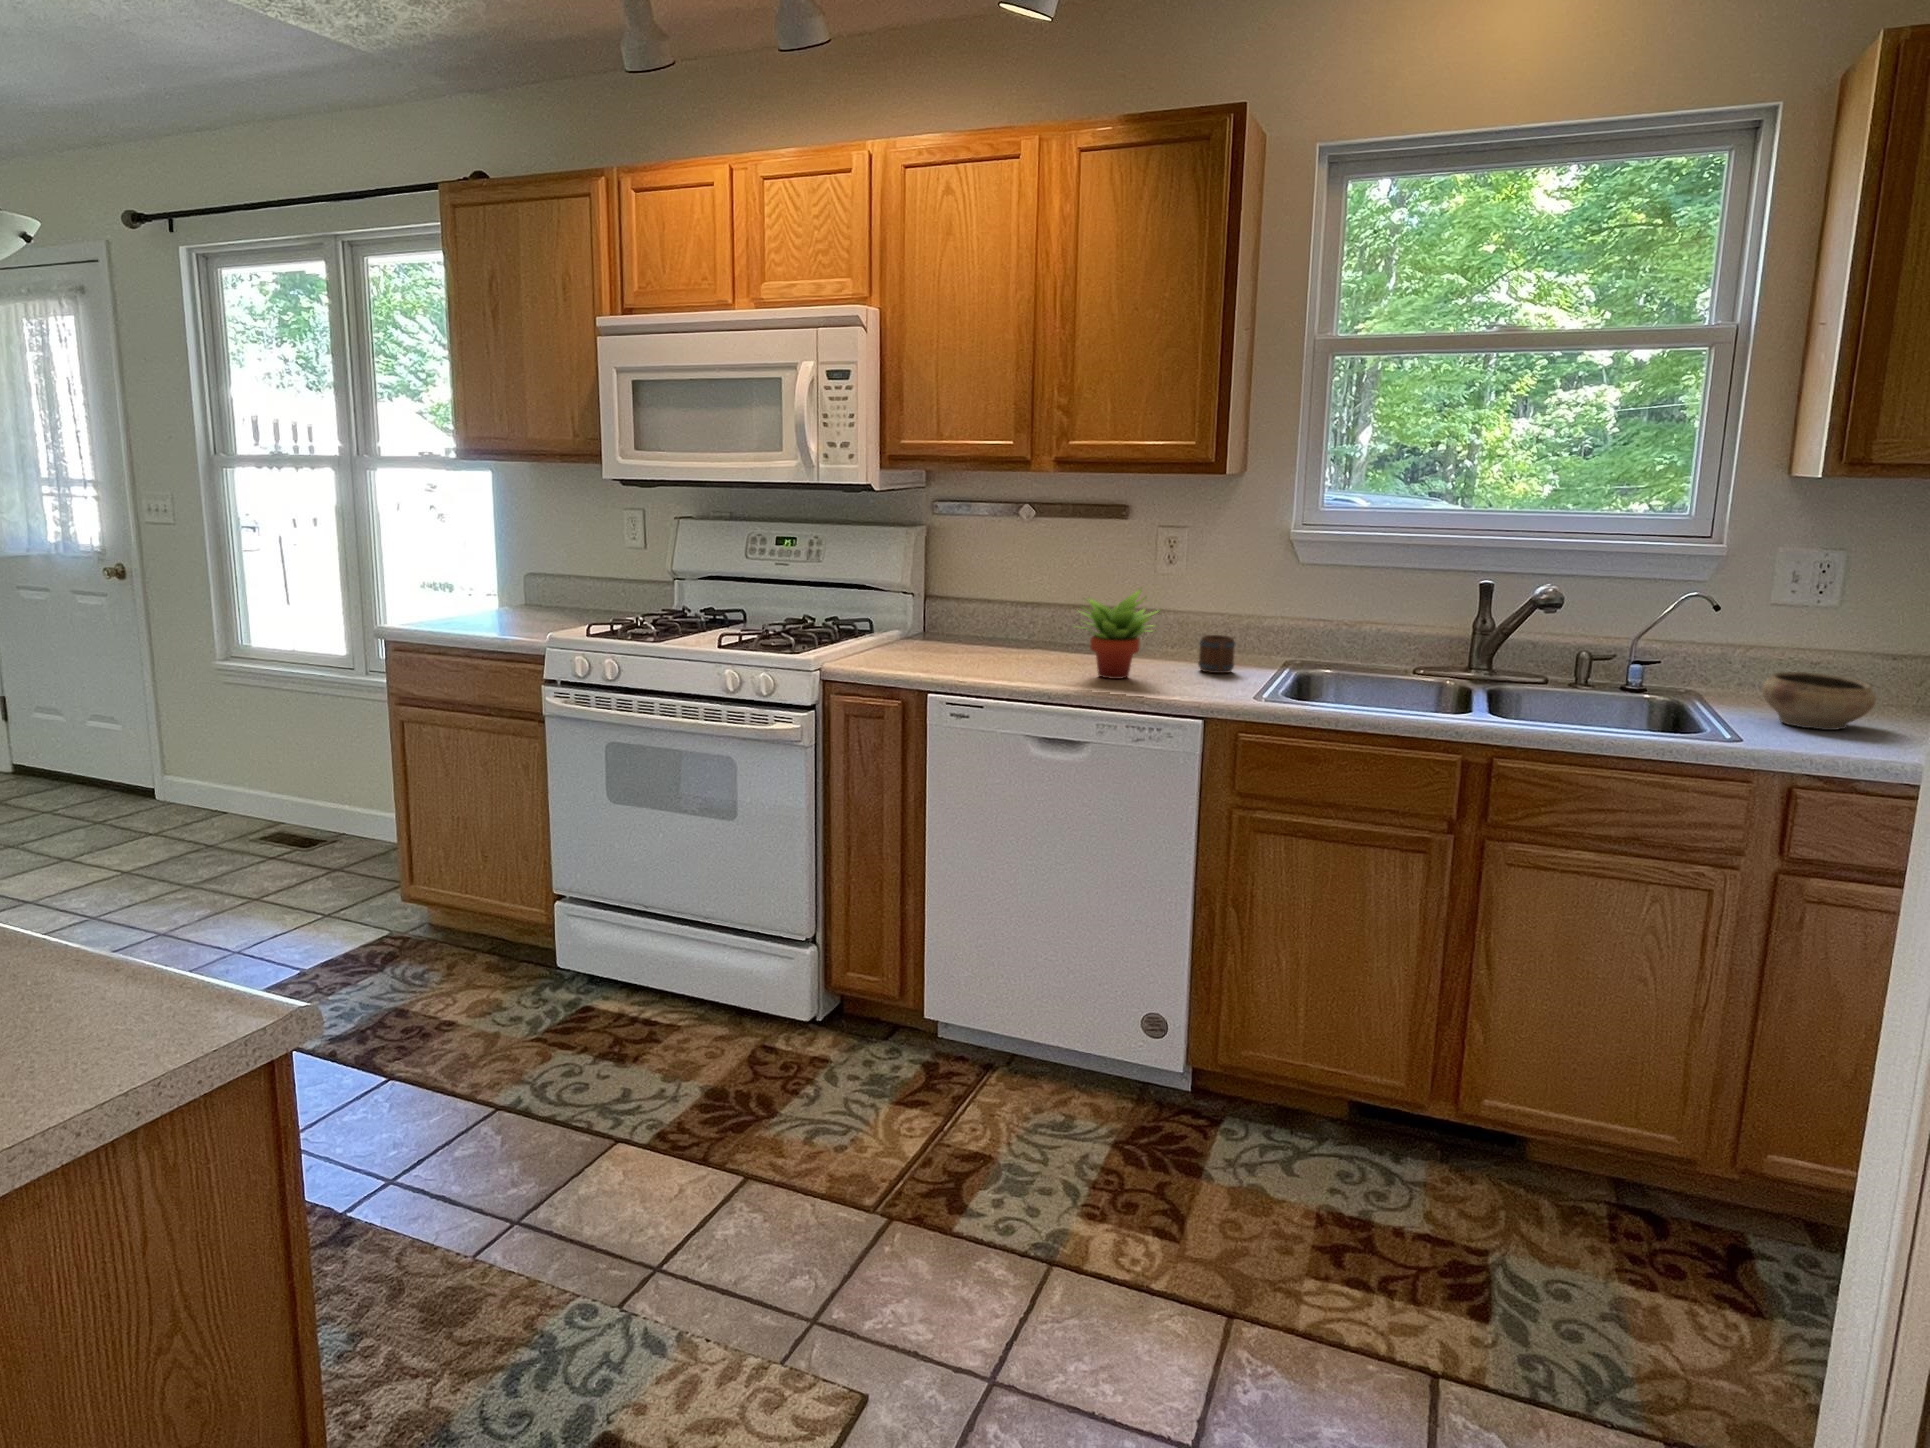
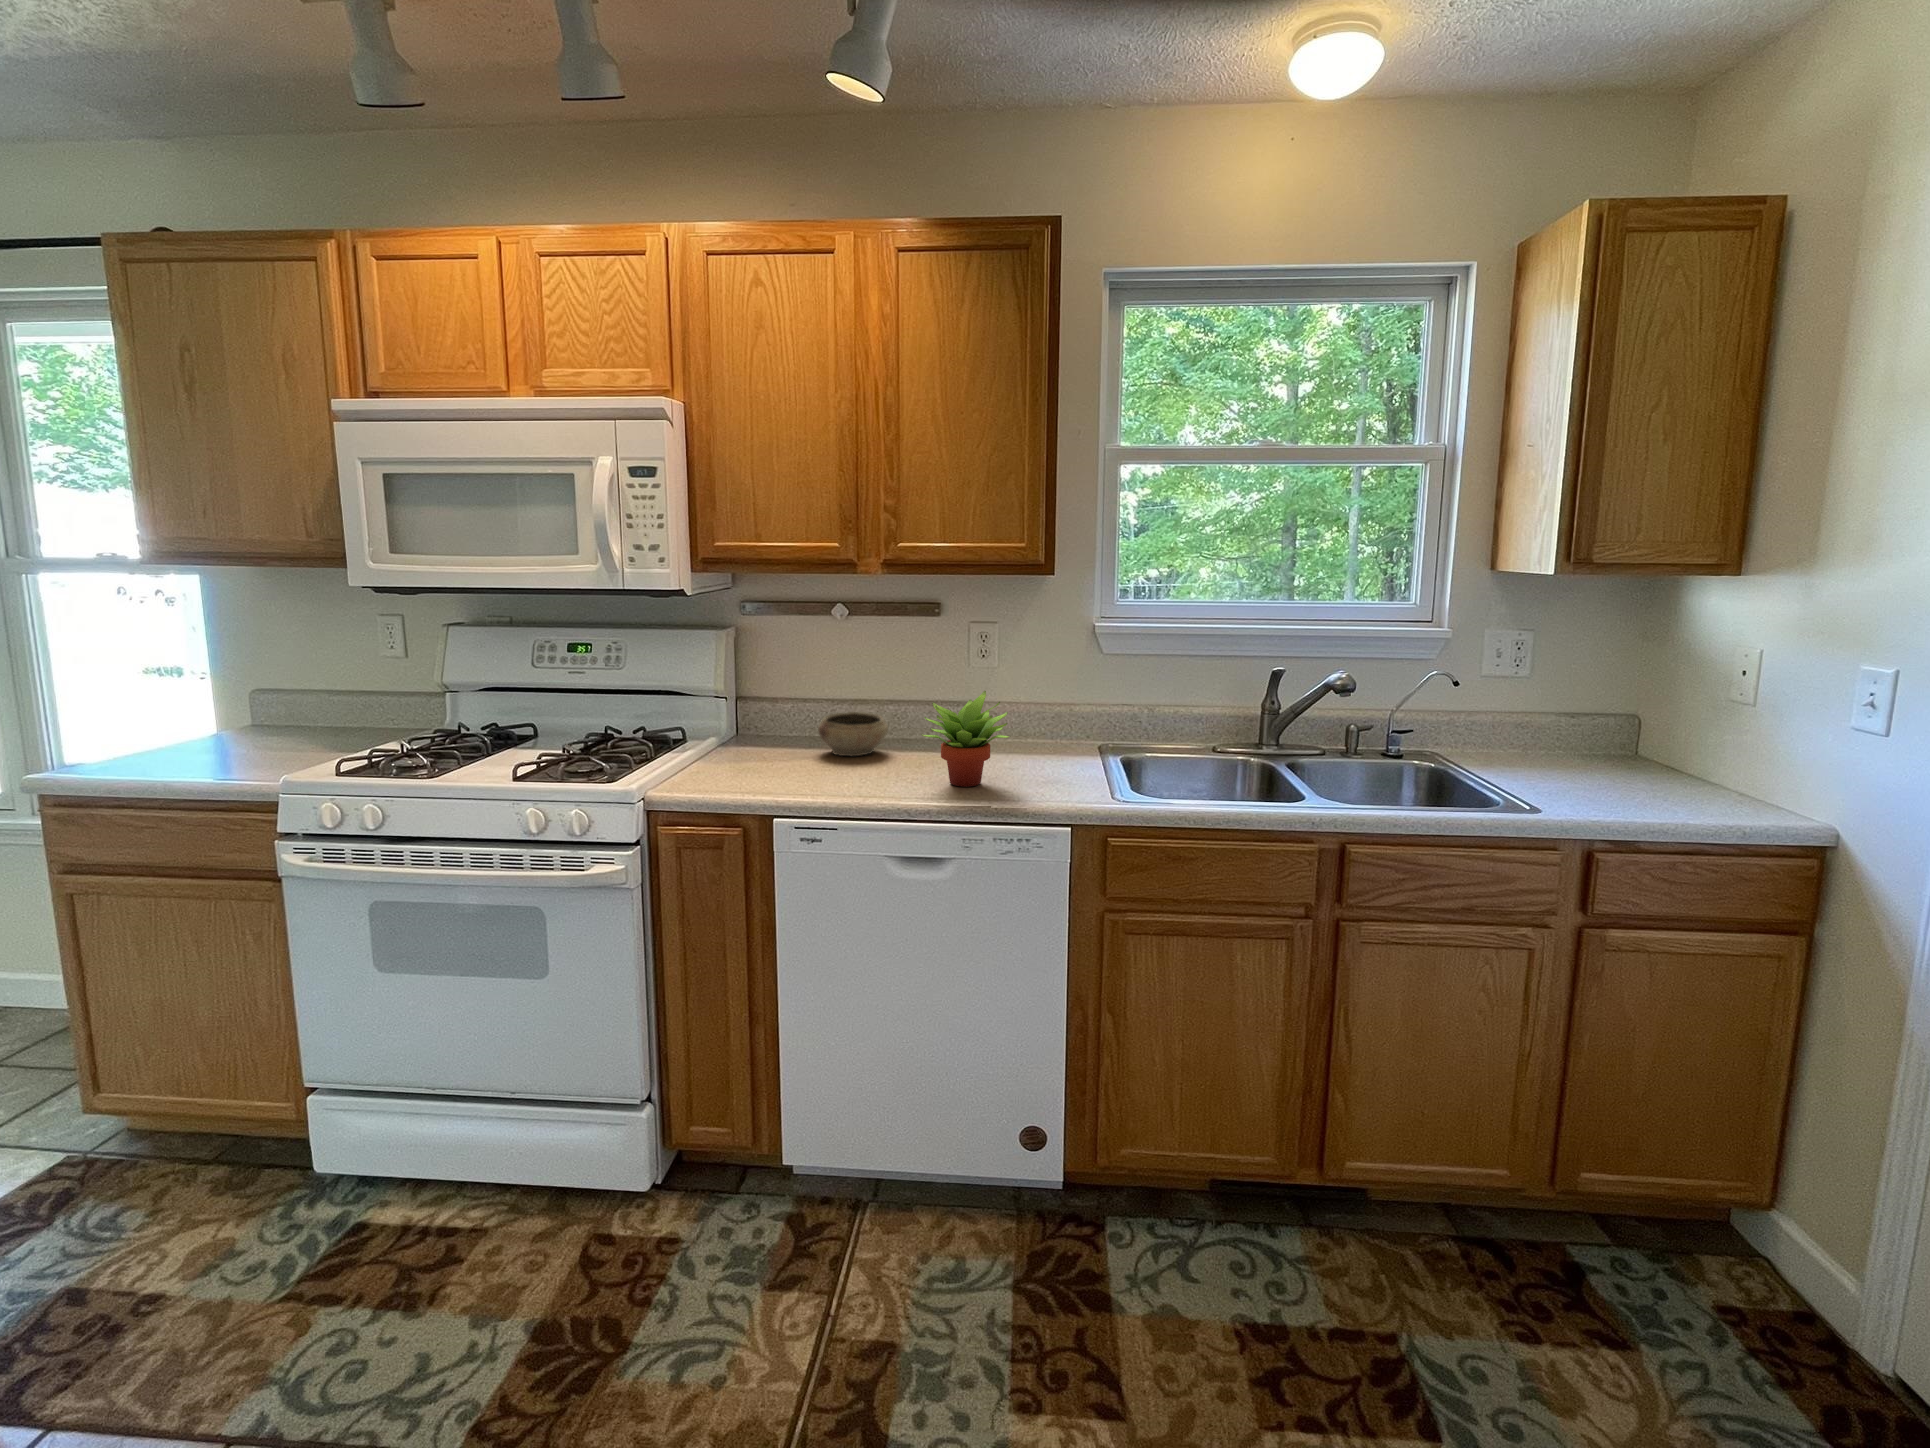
mug: present [1198,635,1235,673] -> none [1035,730,1070,769]
ceramic bowl: present [1762,672,1876,730] -> present [818,712,888,756]

